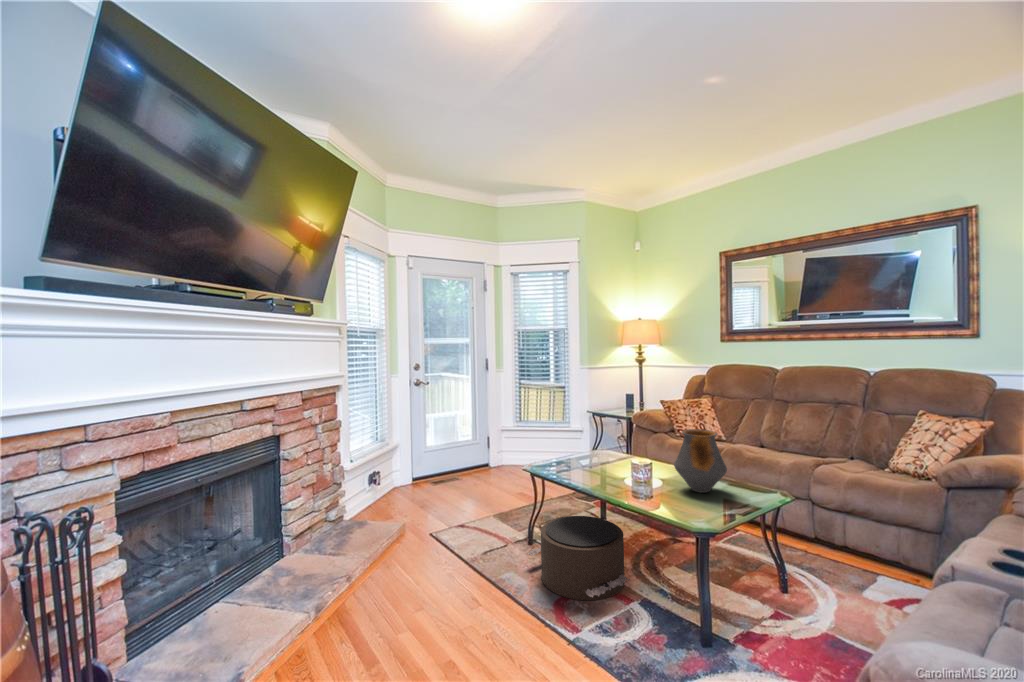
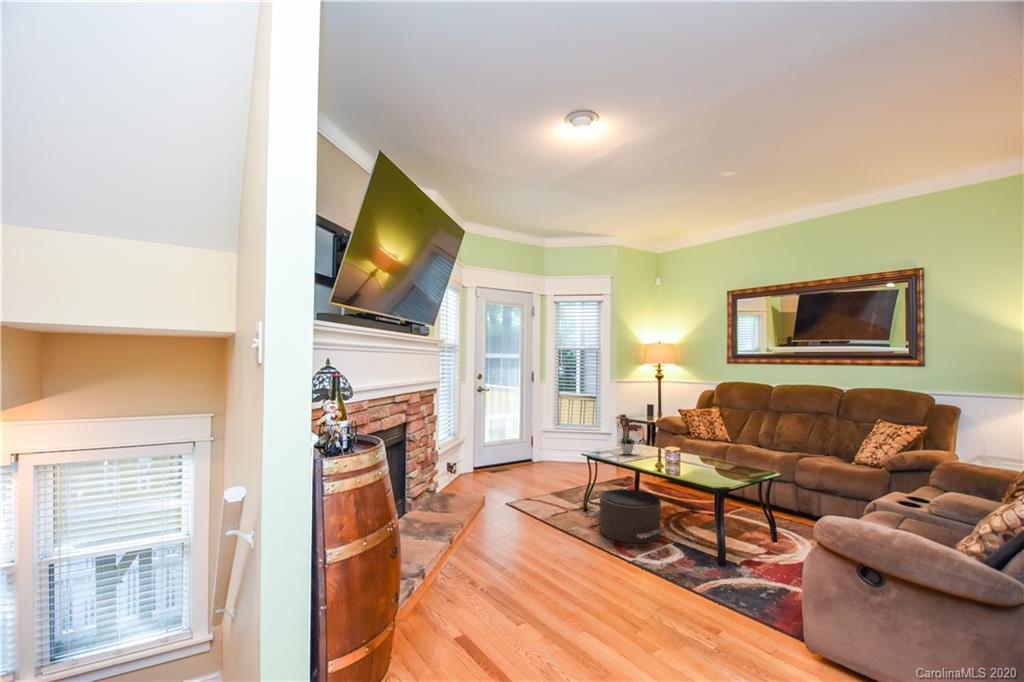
flower arrangement: none [574,409,607,464] -> present [618,414,639,454]
vase: present [674,429,727,493] -> none [696,427,735,472]

